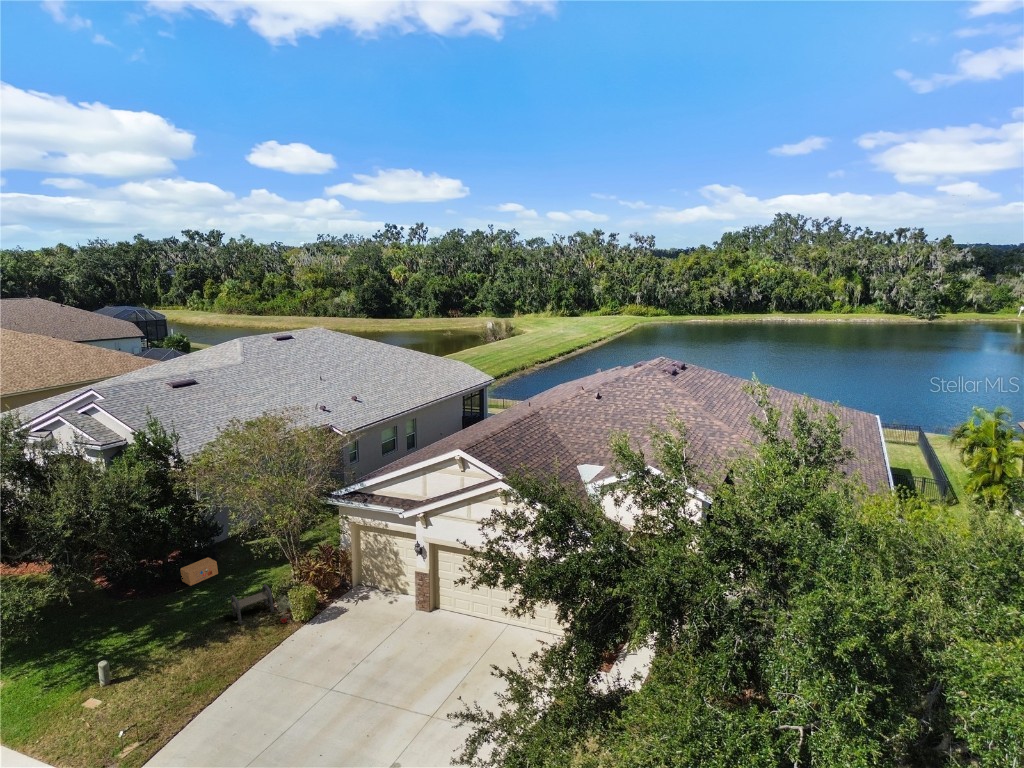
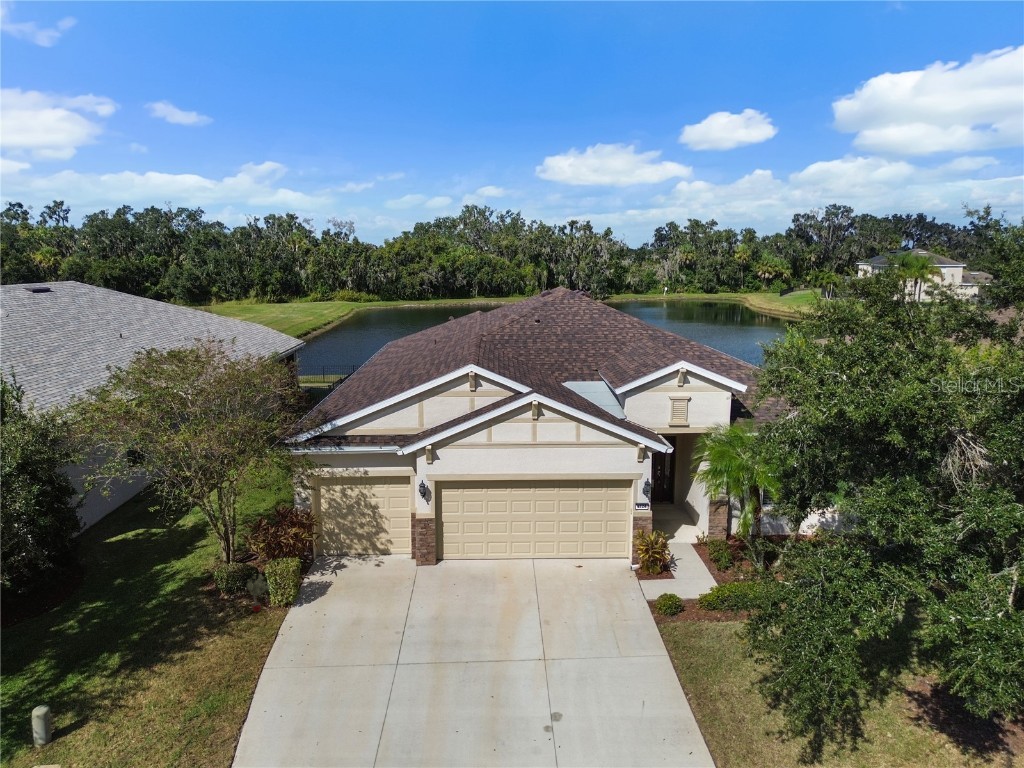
cardboard box: present [180,557,218,586] -> none [41,562,99,603]
bench: present [231,584,274,625] -> none [171,571,231,627]

